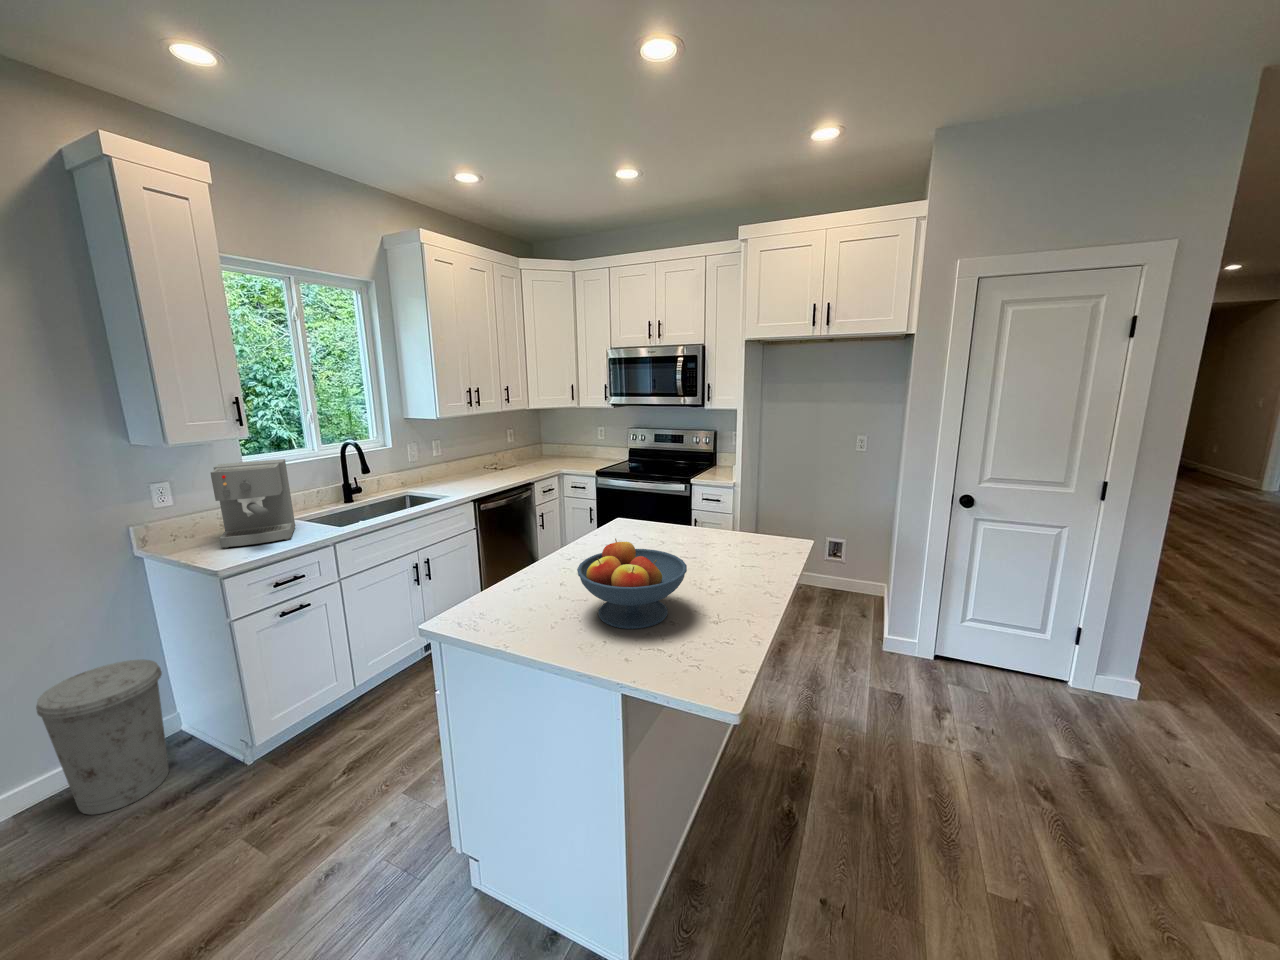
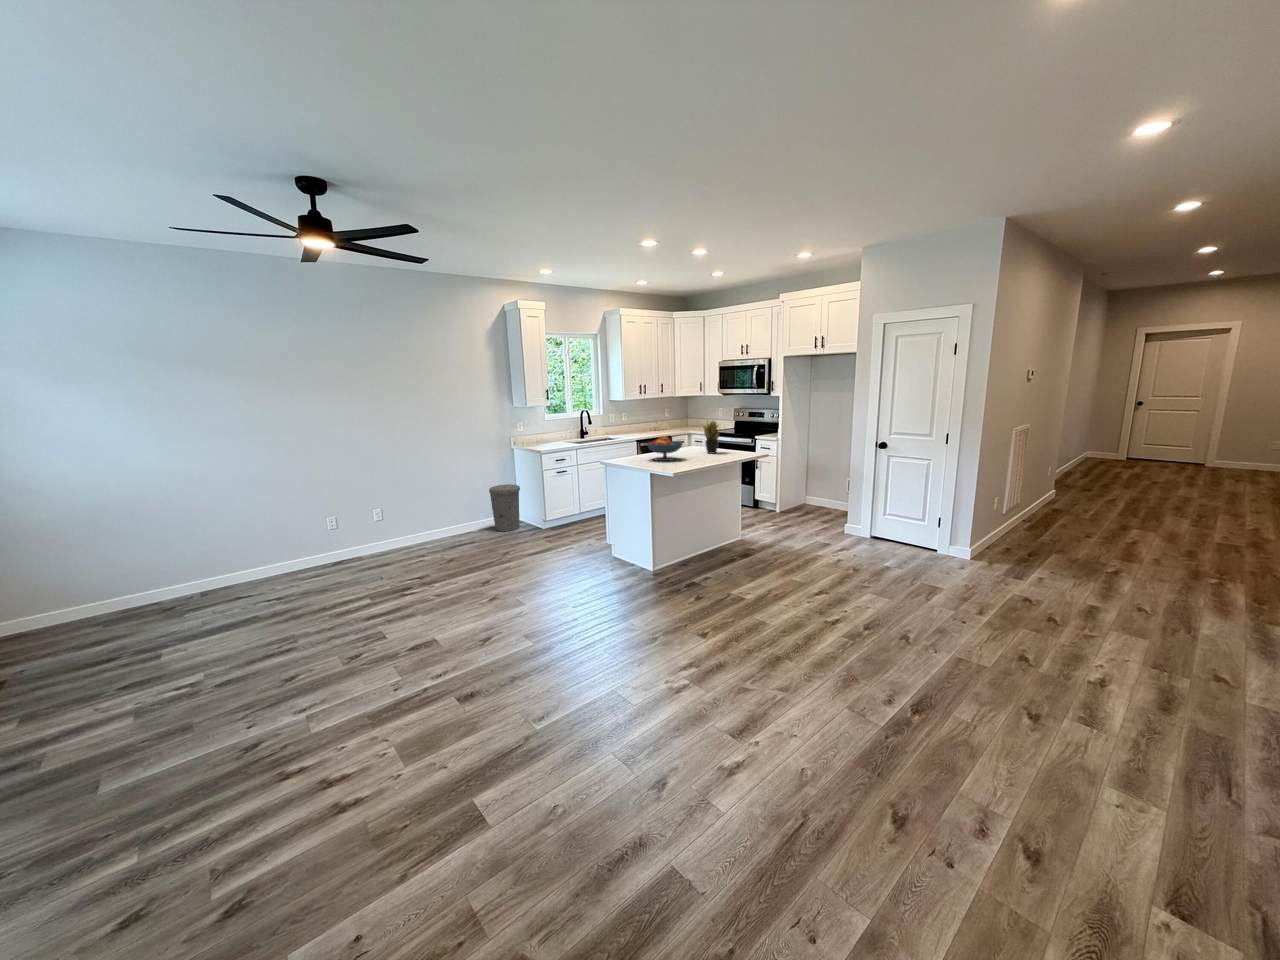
coffee maker: present [211,459,295,549] -> none [539,414,563,446]
potted plant: none [670,467,729,556] -> present [703,420,720,454]

